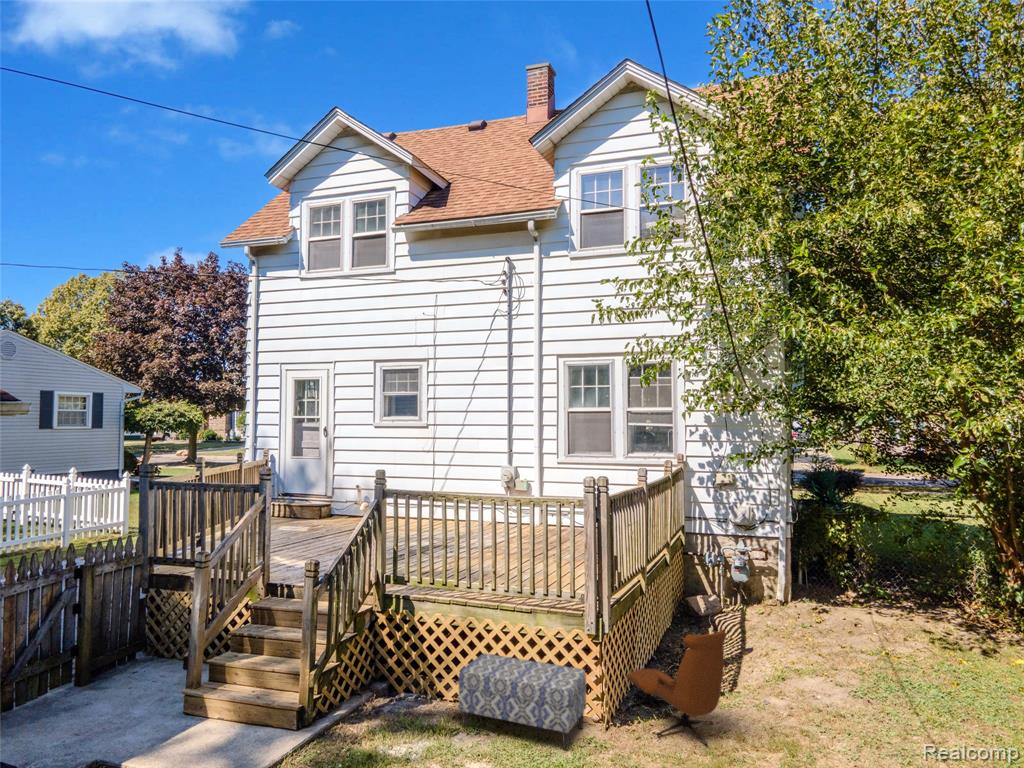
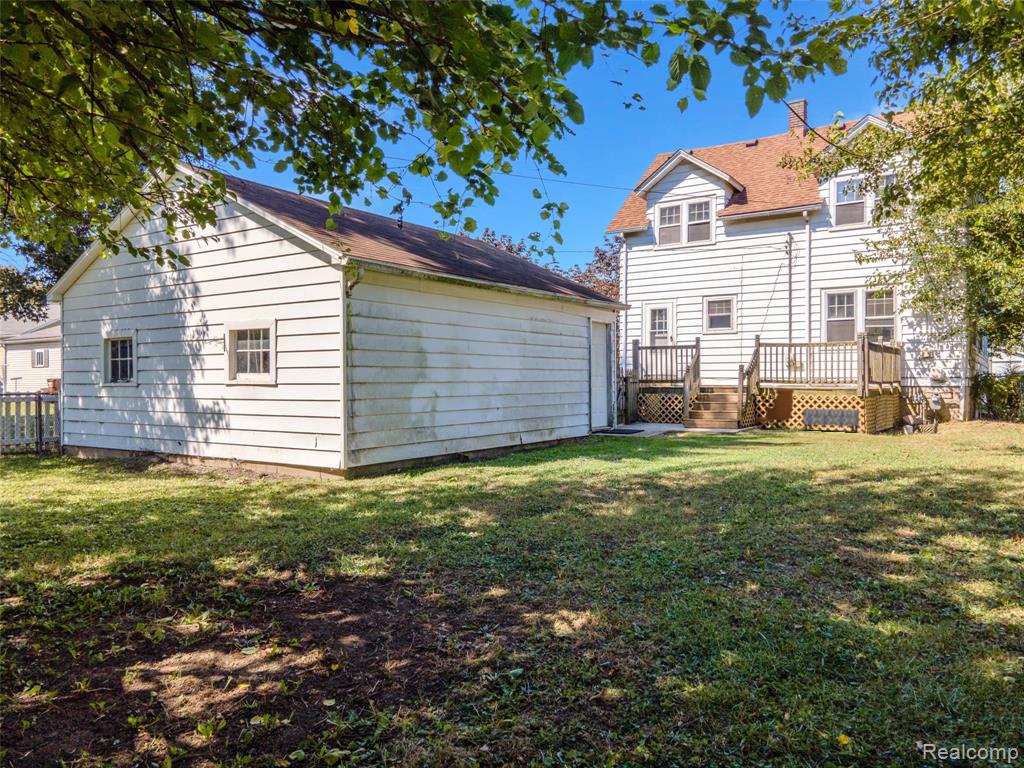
lounge chair: present [627,629,726,746] -> present [756,389,794,429]

